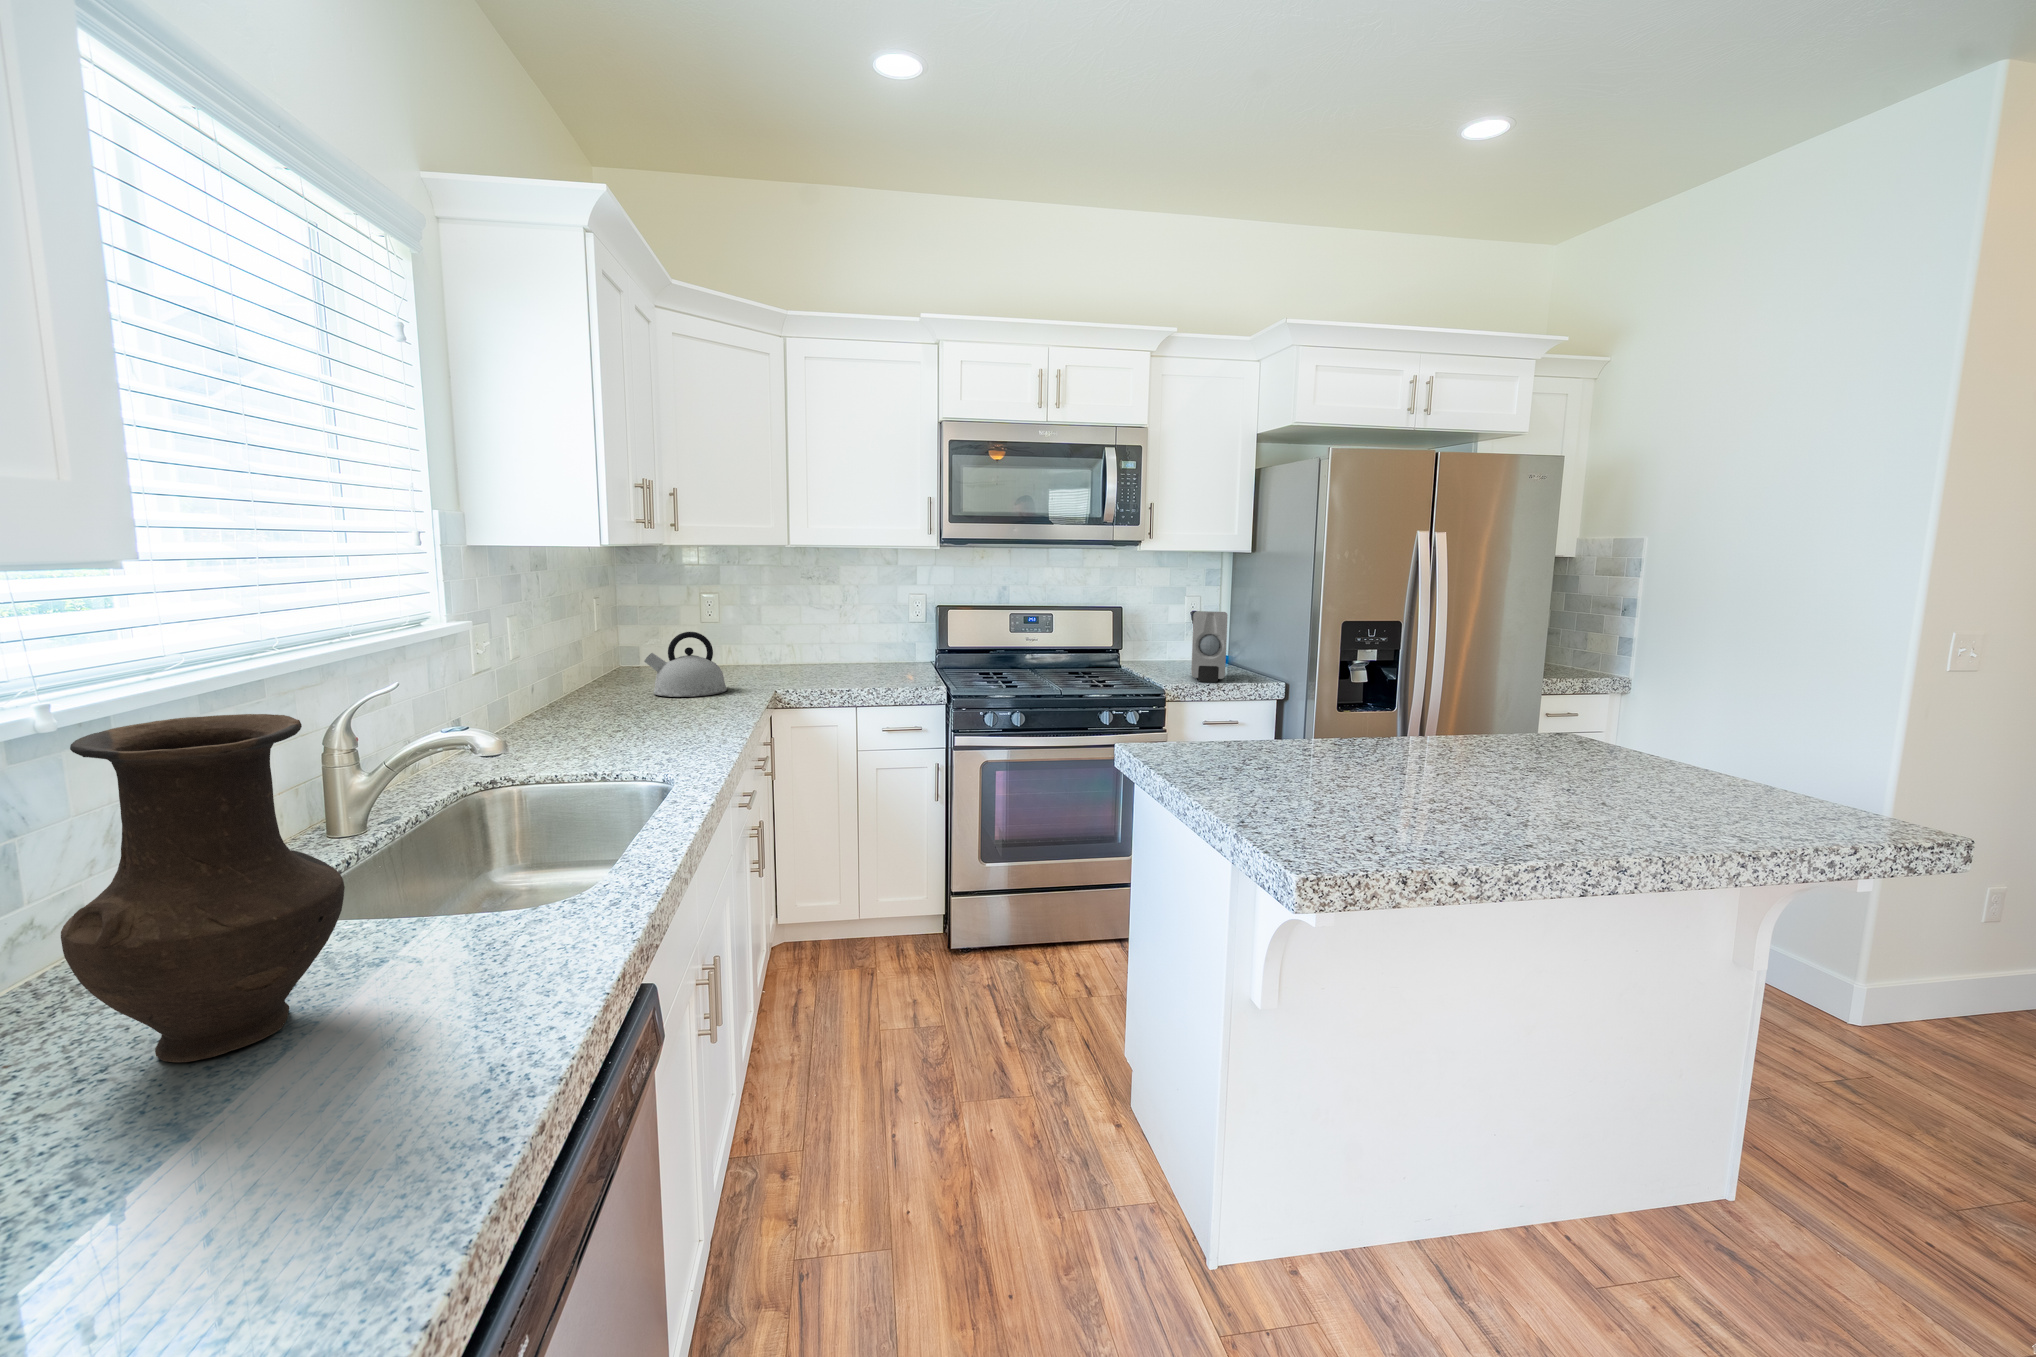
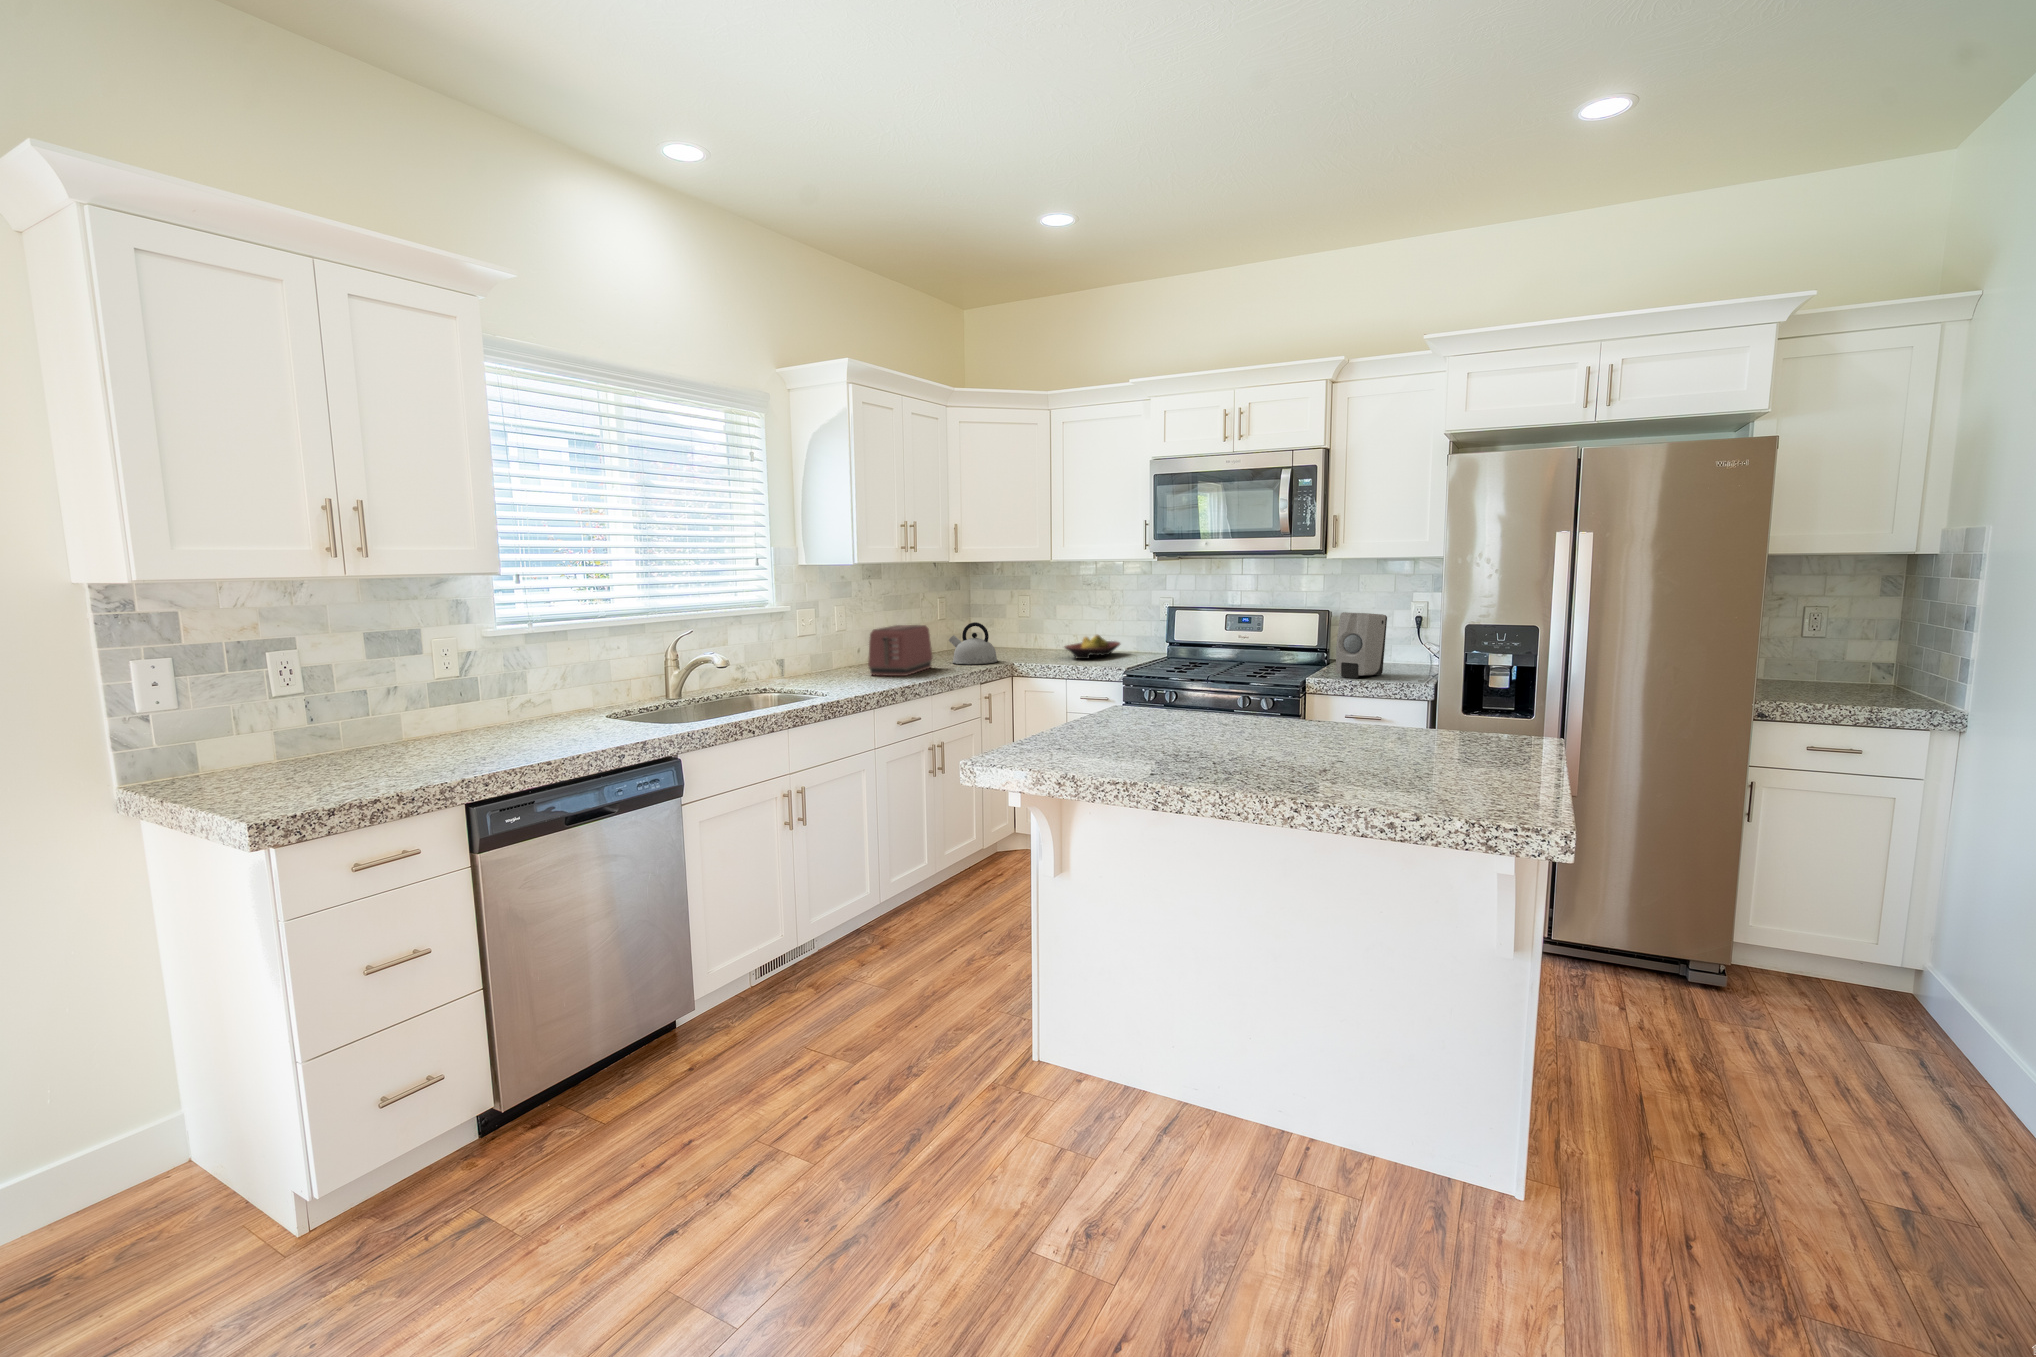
toaster: none [563,639,644,730] -> present [868,625,932,676]
fruit bowl: none [809,643,872,677] -> present [1064,635,1120,659]
vase: present [61,714,345,1062] -> none [546,634,622,744]

